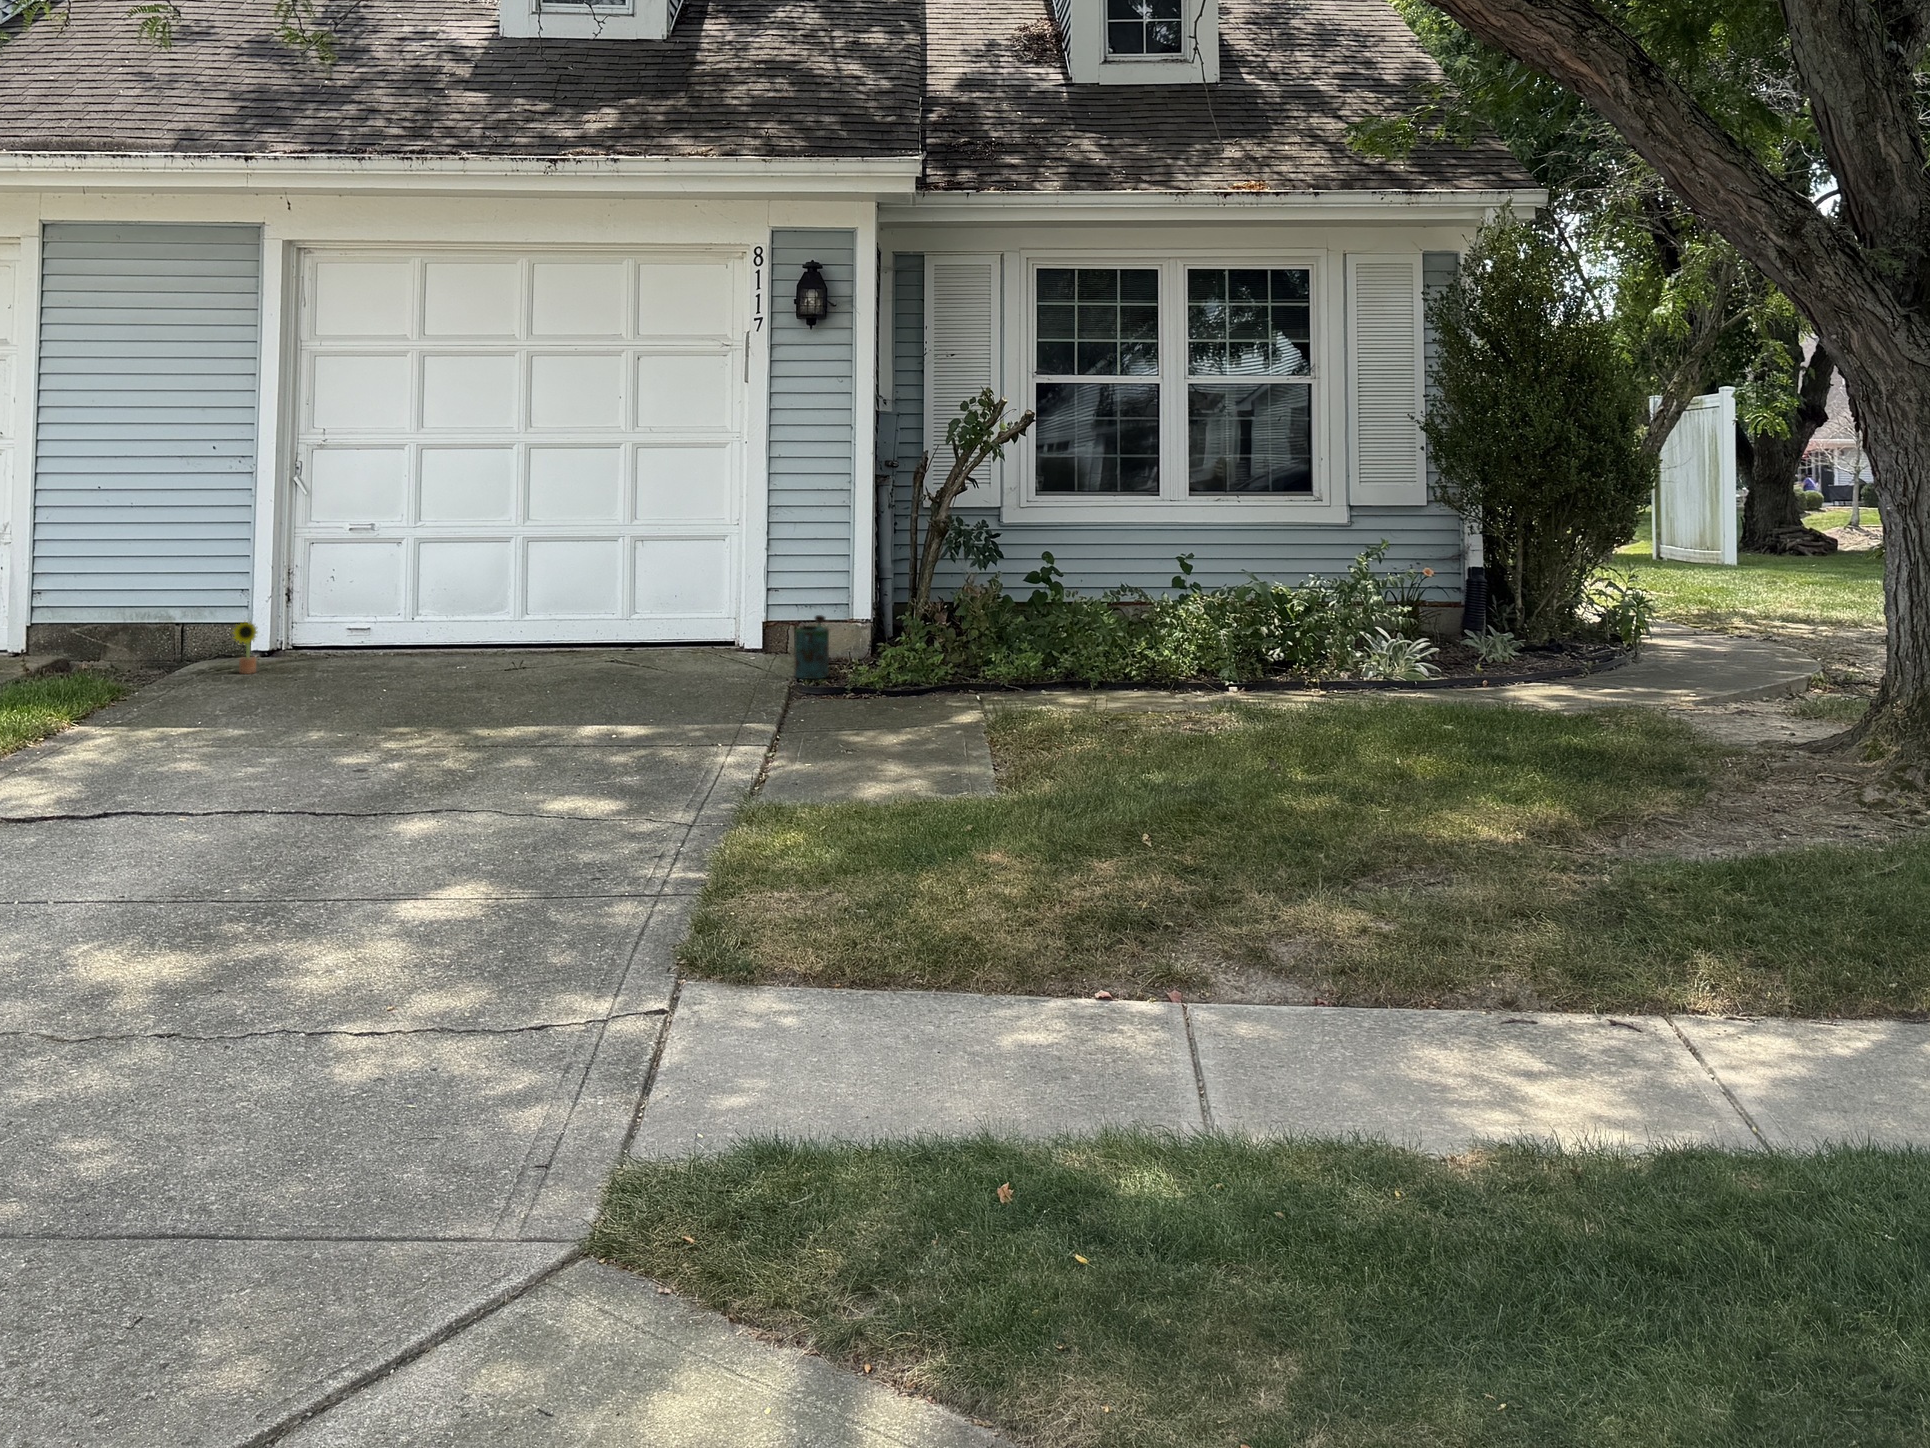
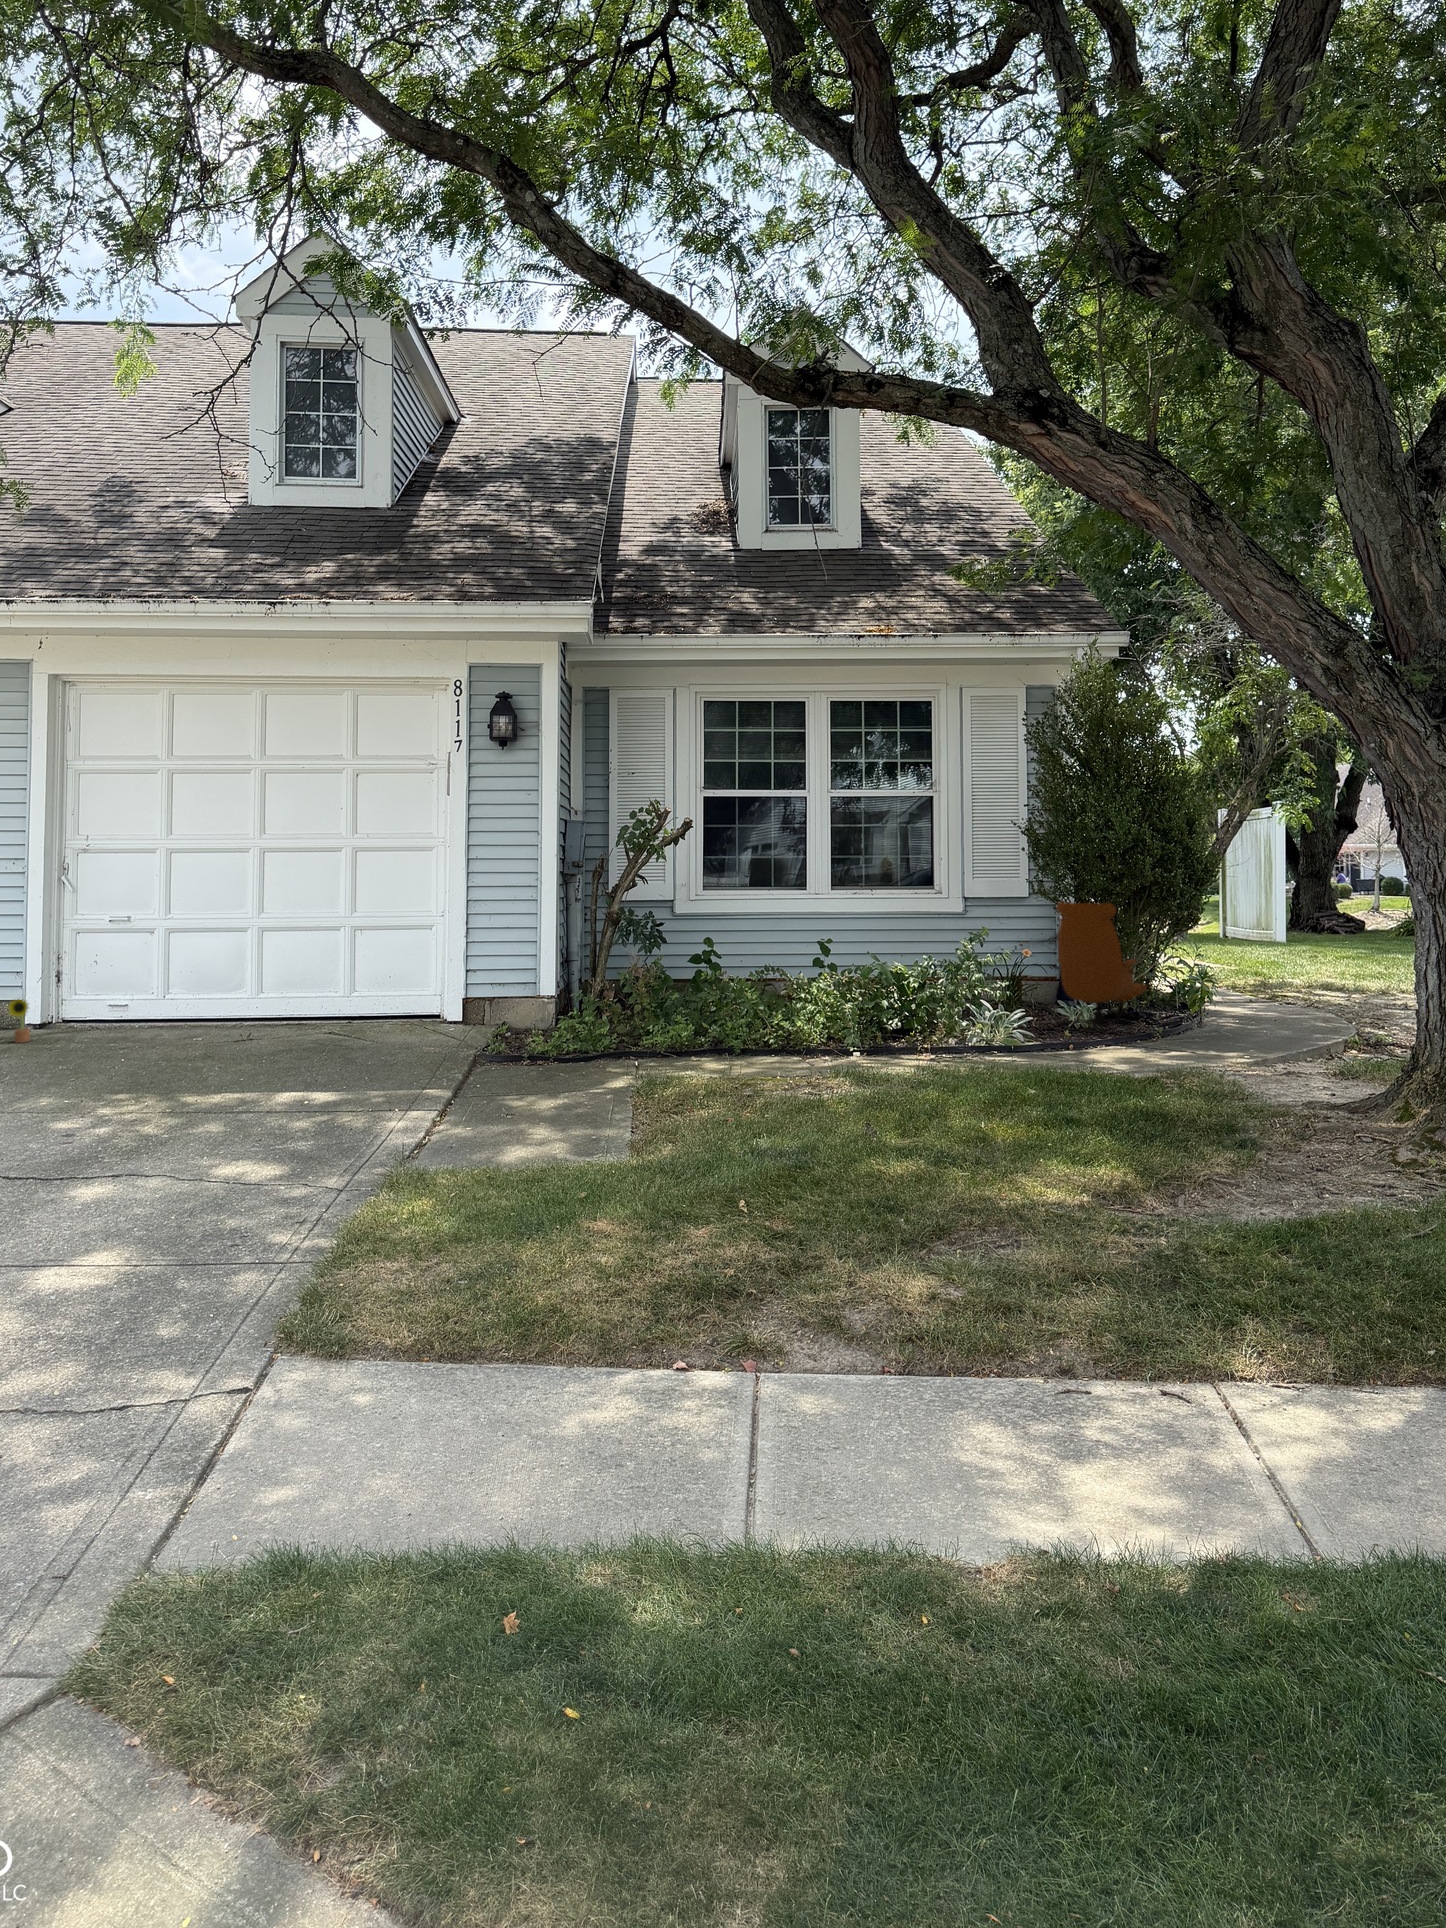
lounge chair: none [1464,510,1574,670] -> present [1057,901,1147,1035]
watering can: present [794,615,829,679] -> none [486,991,516,1046]

